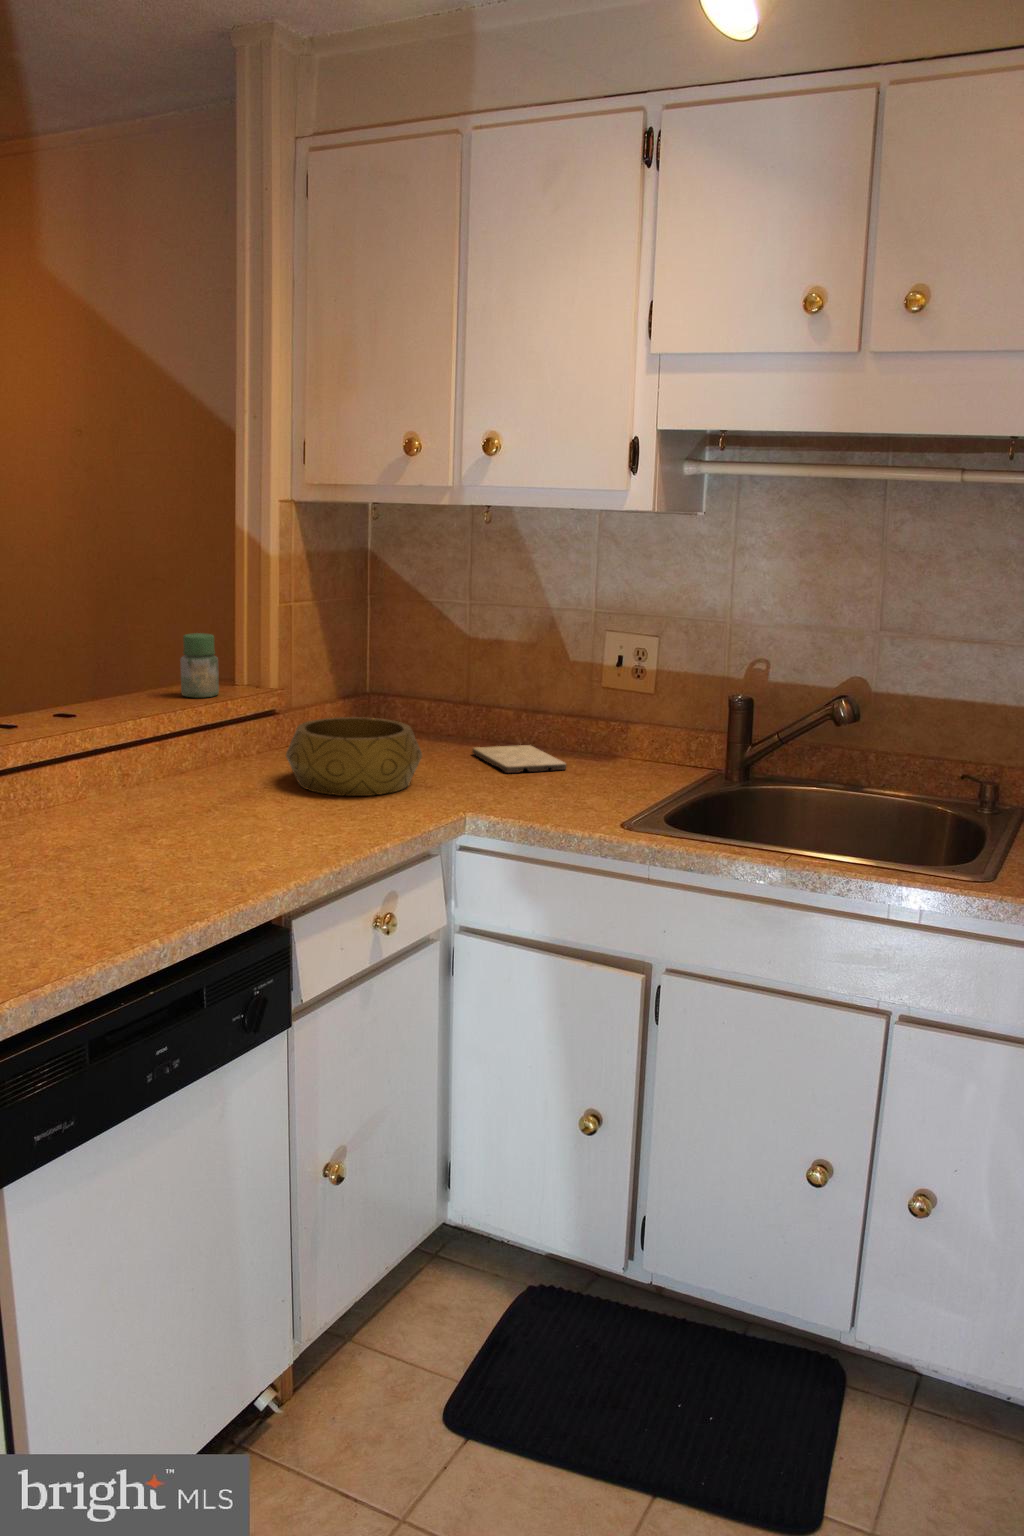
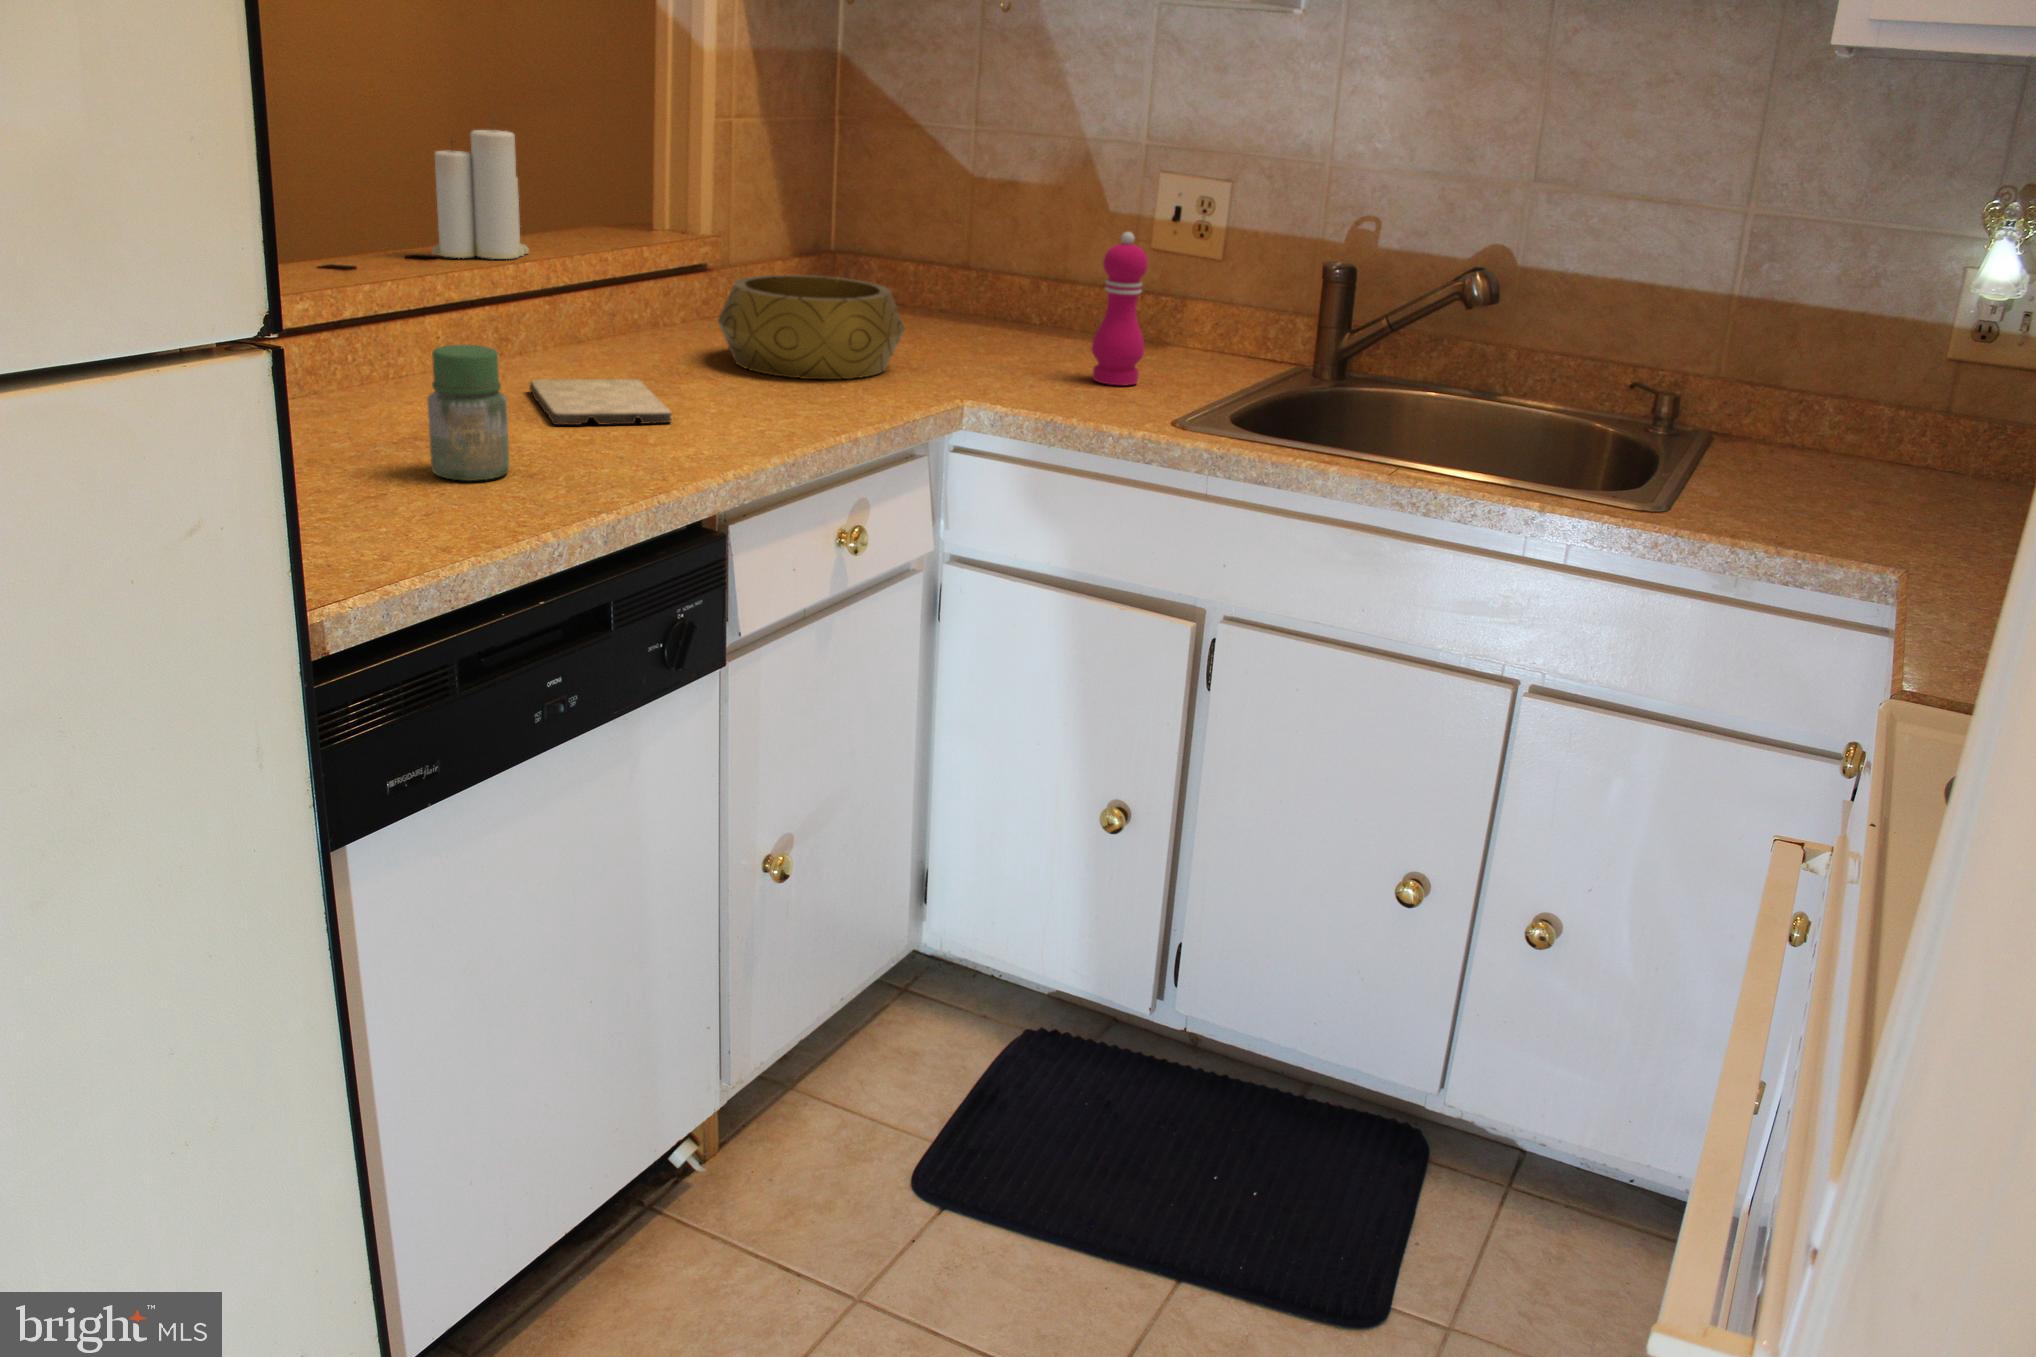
candle: none [78,617,149,717] -> present [432,130,529,259]
jar: present [180,633,219,698] -> present [428,345,509,481]
pepper mill: none [560,680,599,790] -> present [1092,232,1148,385]
cutting board: present [472,745,566,773] -> present [530,379,672,425]

